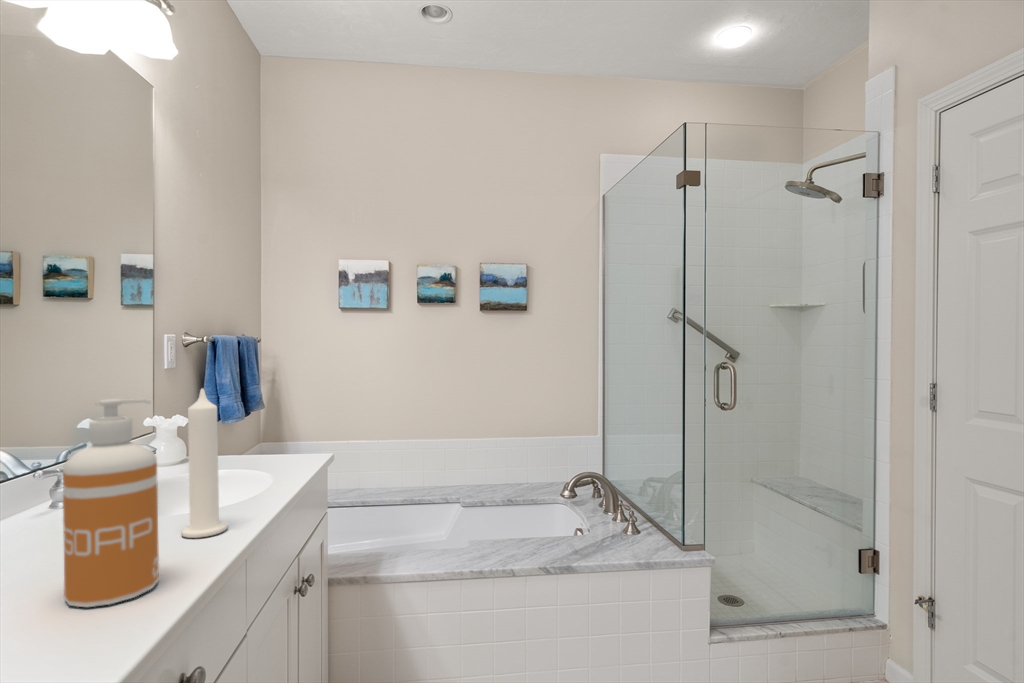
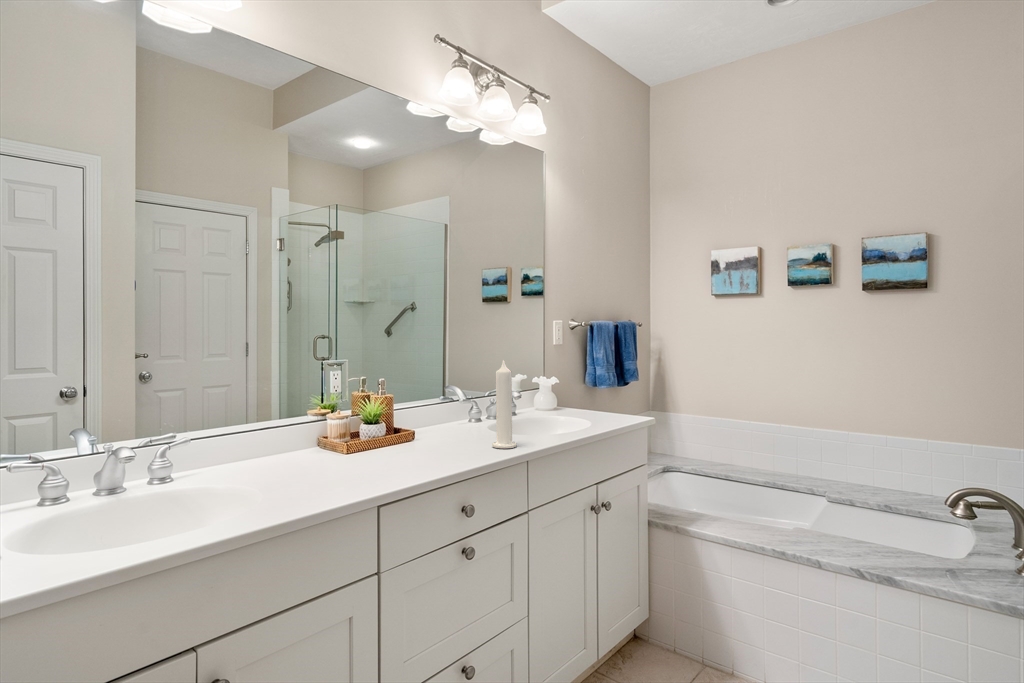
soap dispenser: present [63,399,159,607] -> none [415,363,455,464]

